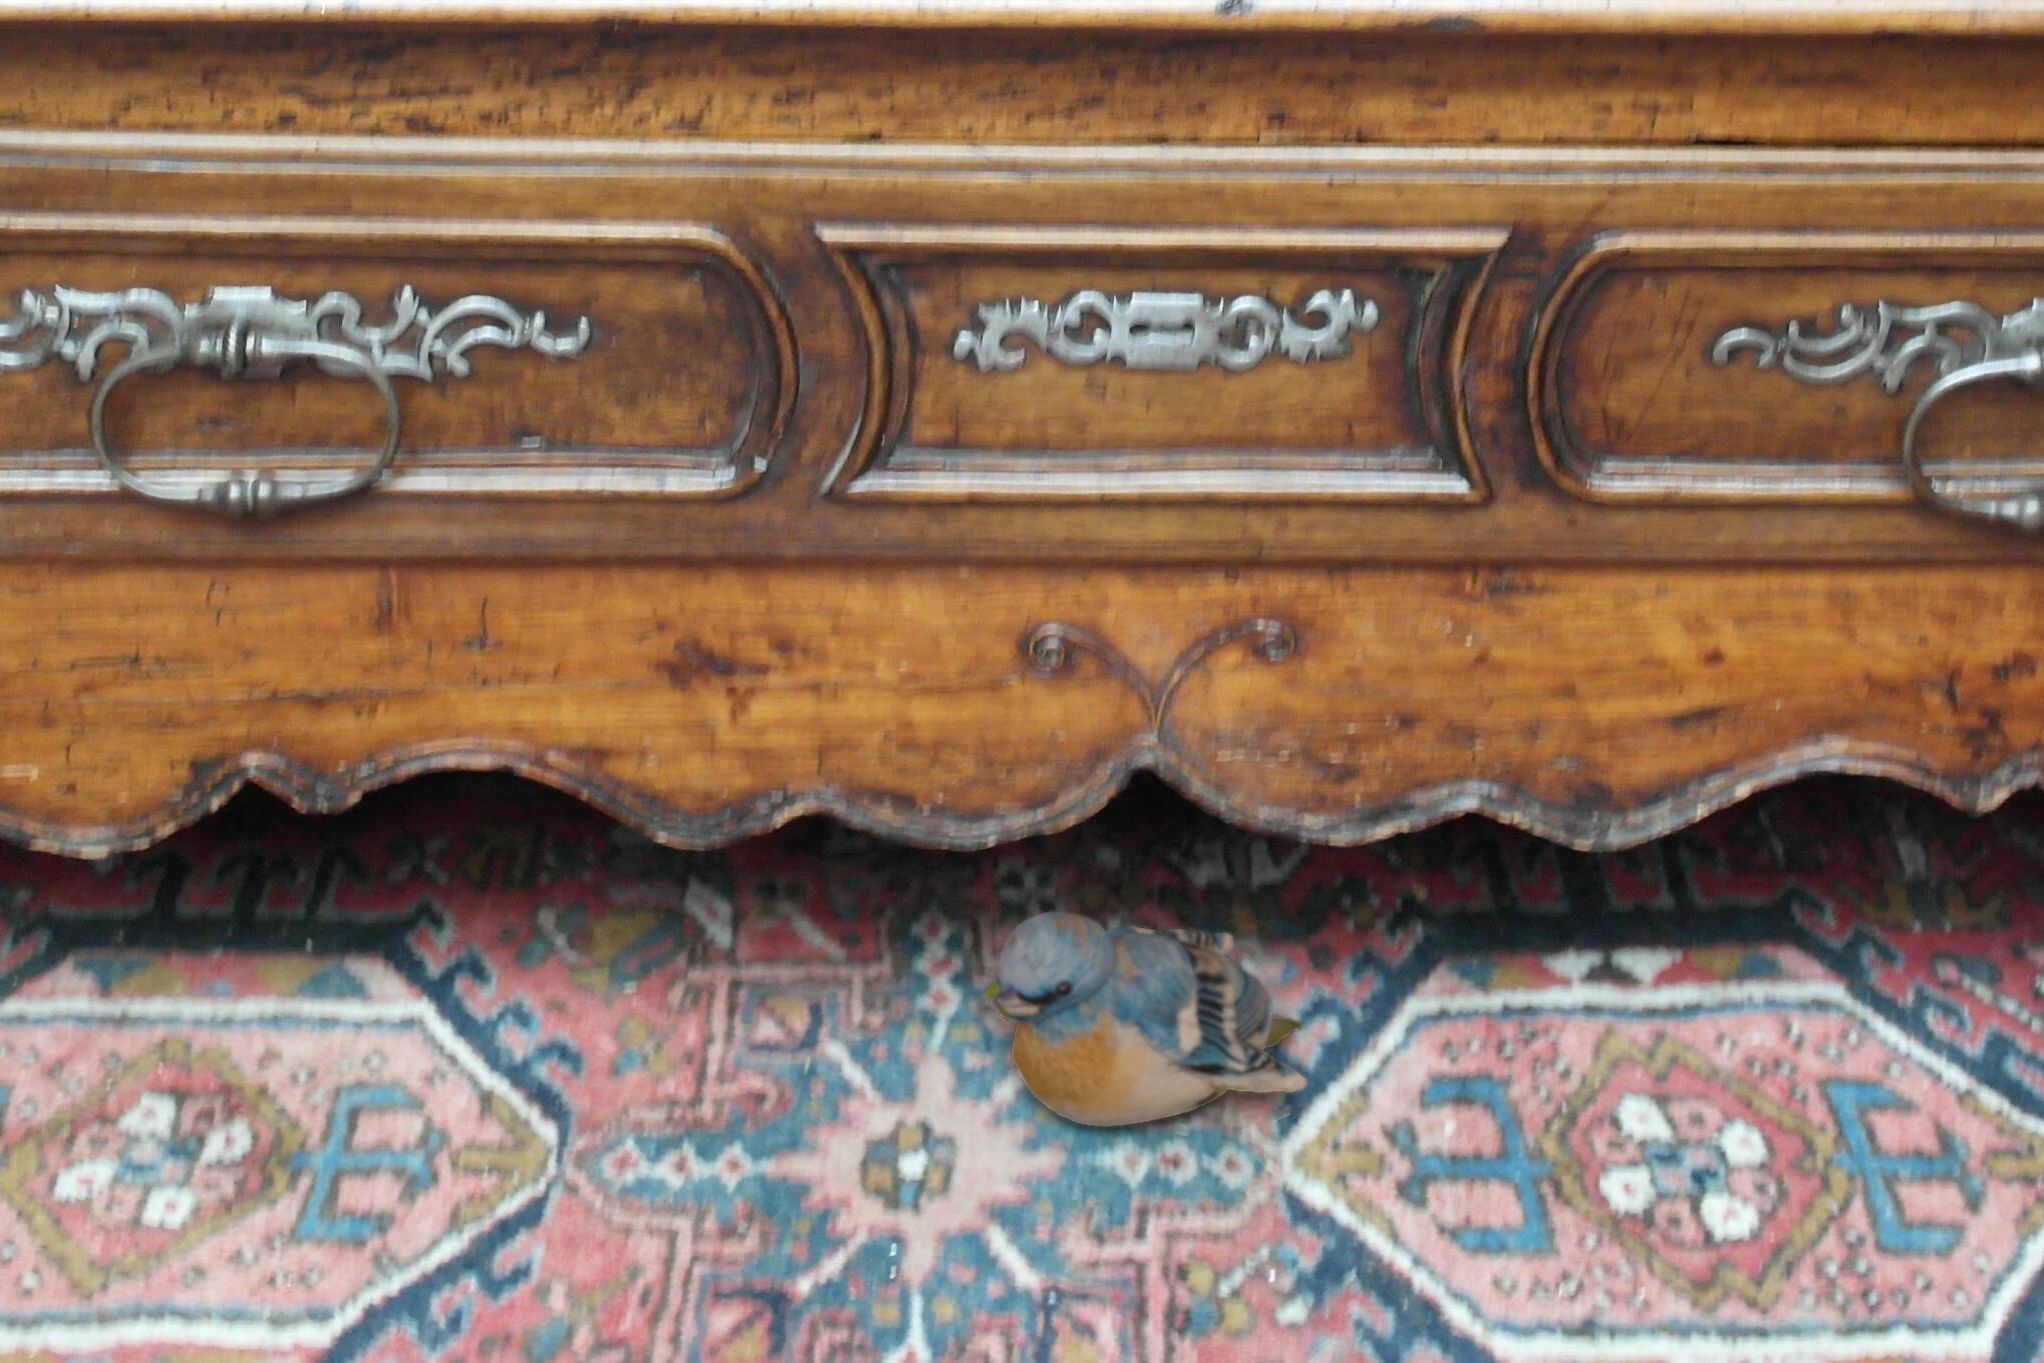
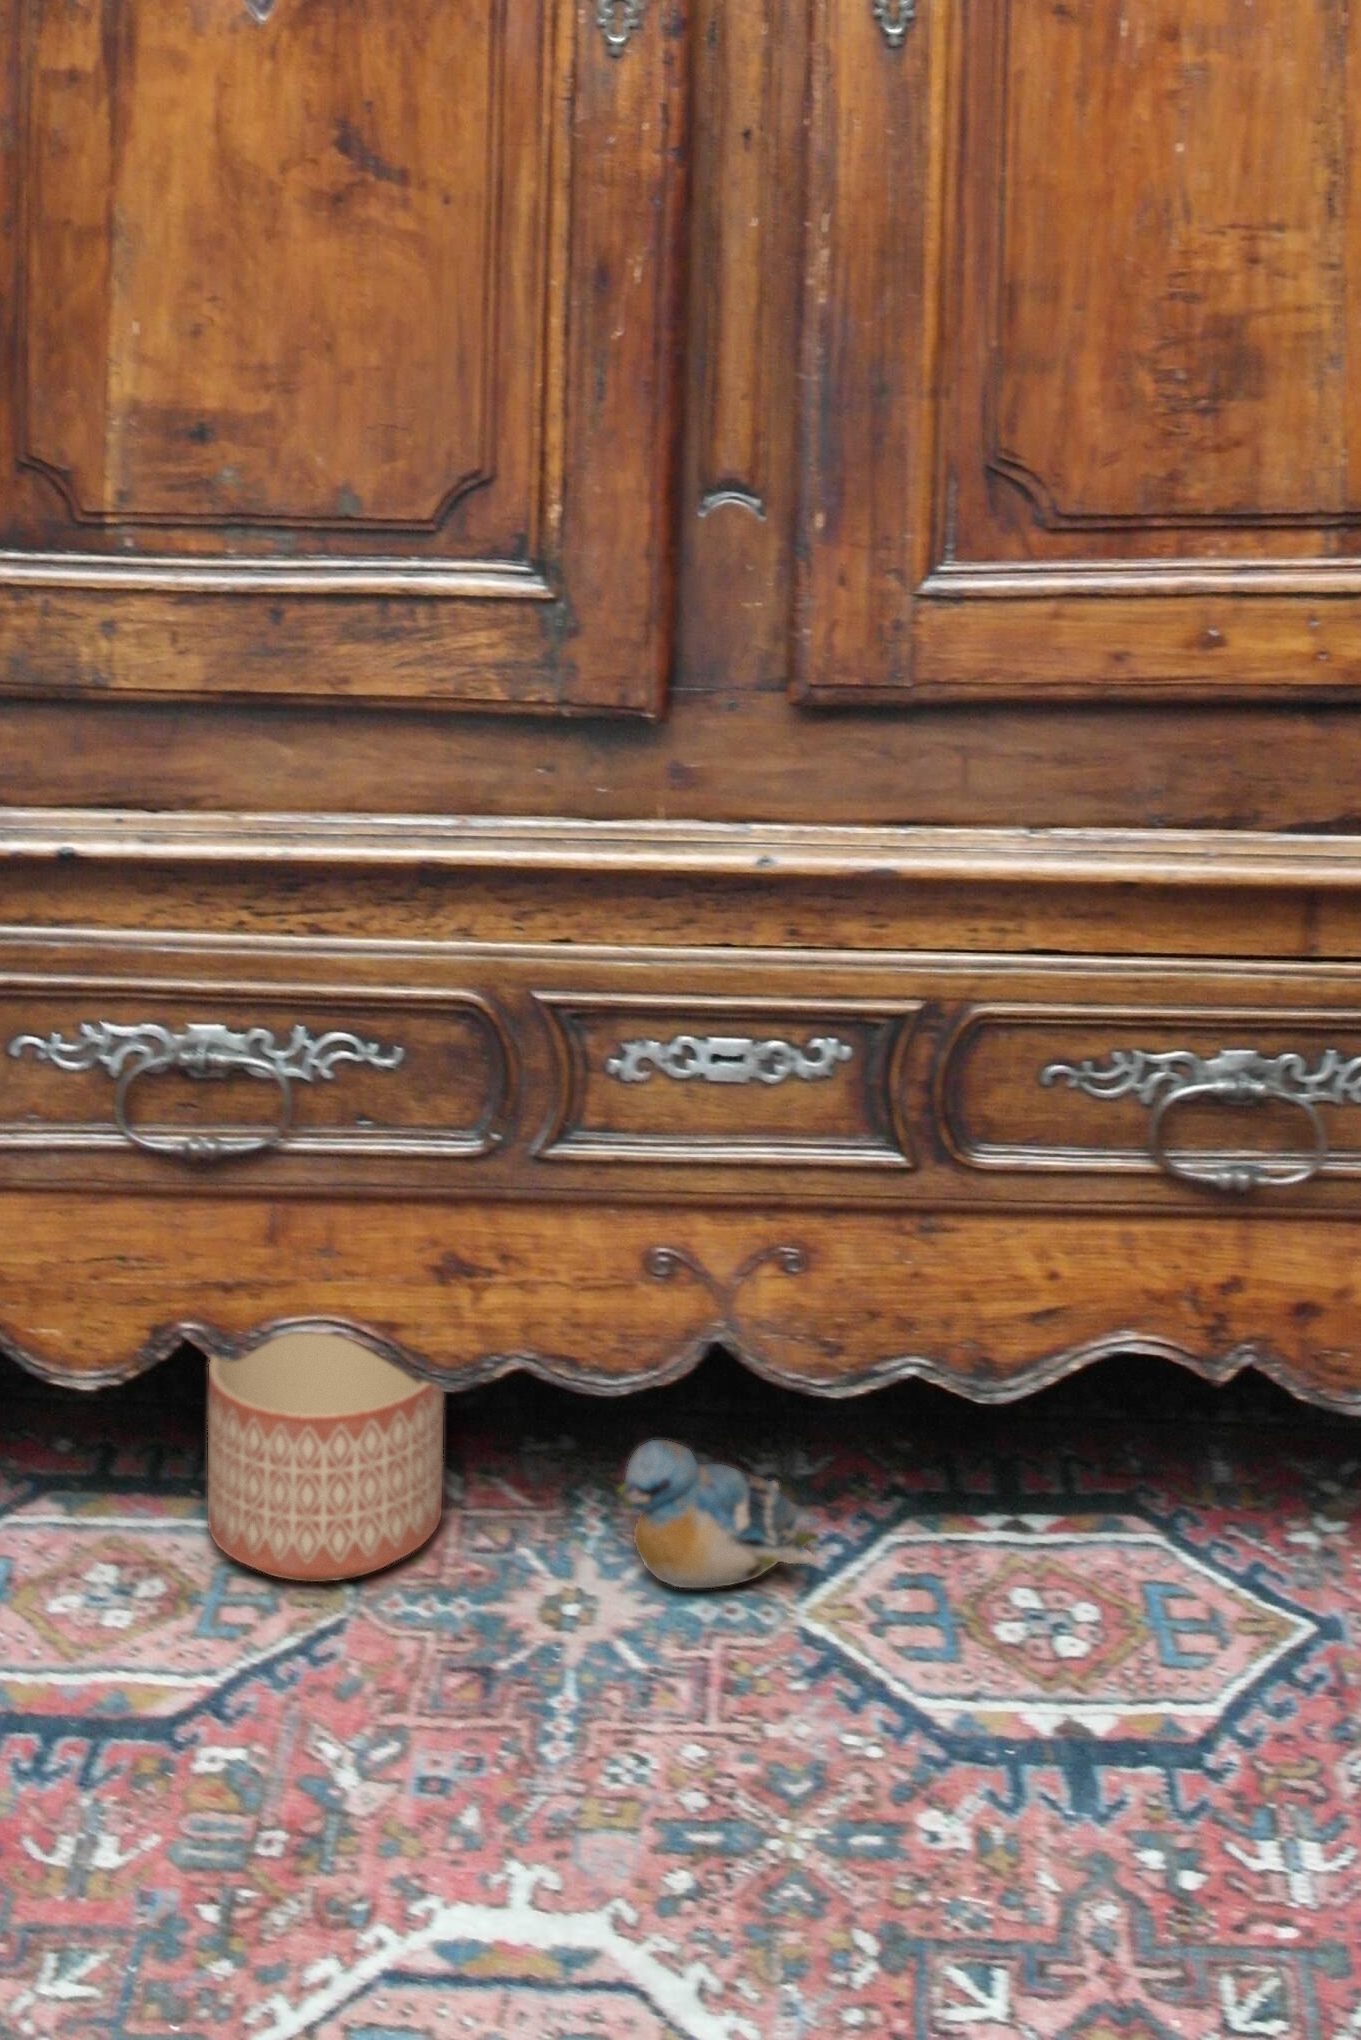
planter: none [311,681,707,1132] -> present [208,1333,443,1582]

